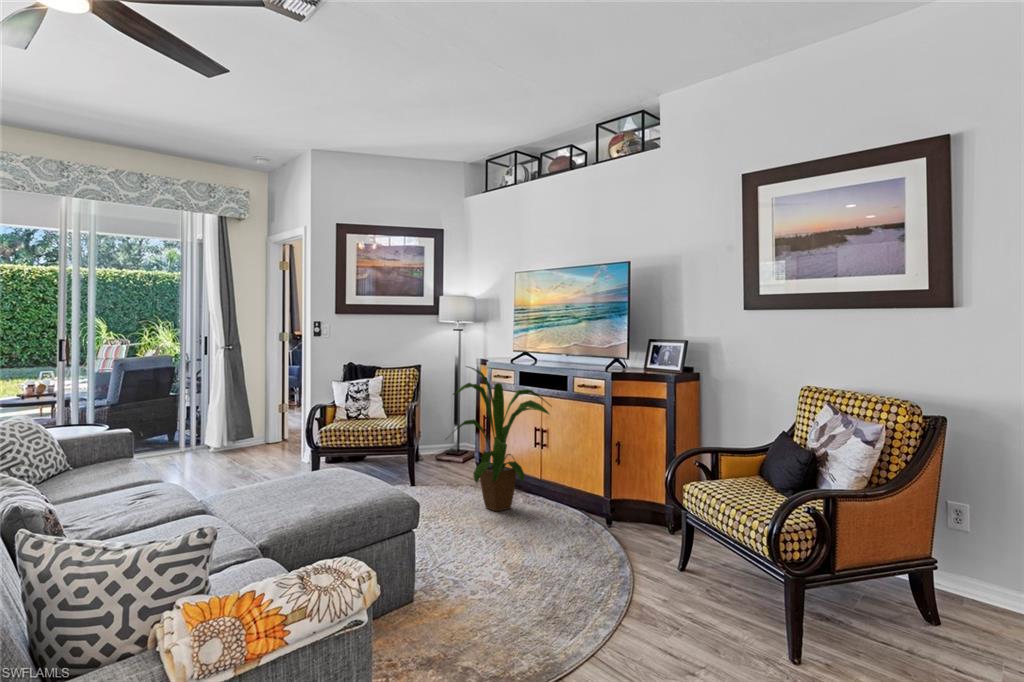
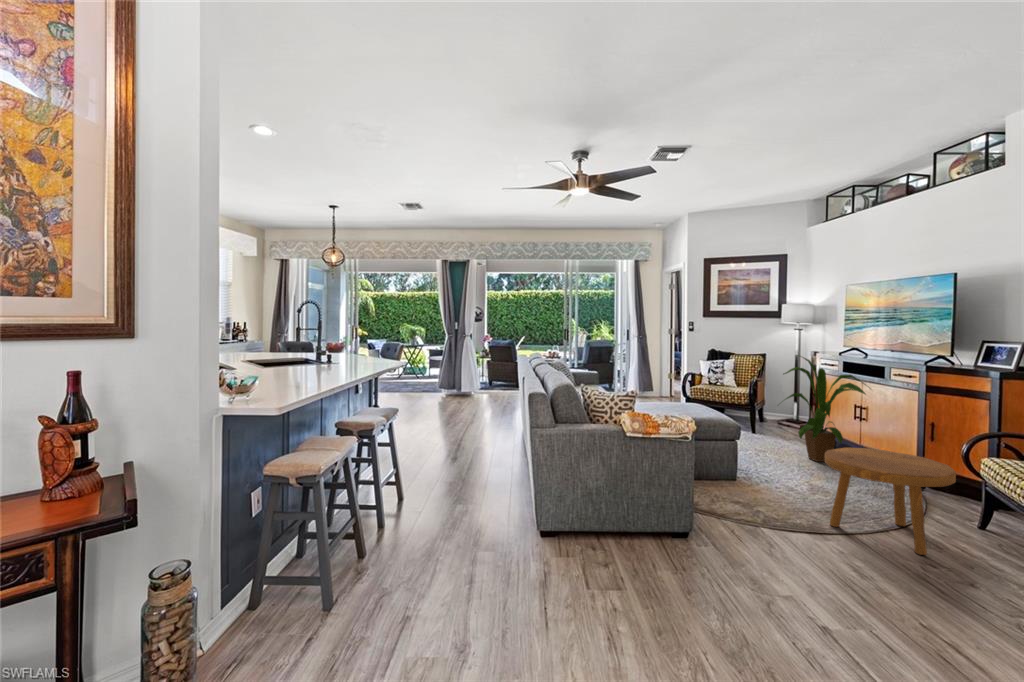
footstool: none [528,491,674,633] -> present [825,448,956,555]

